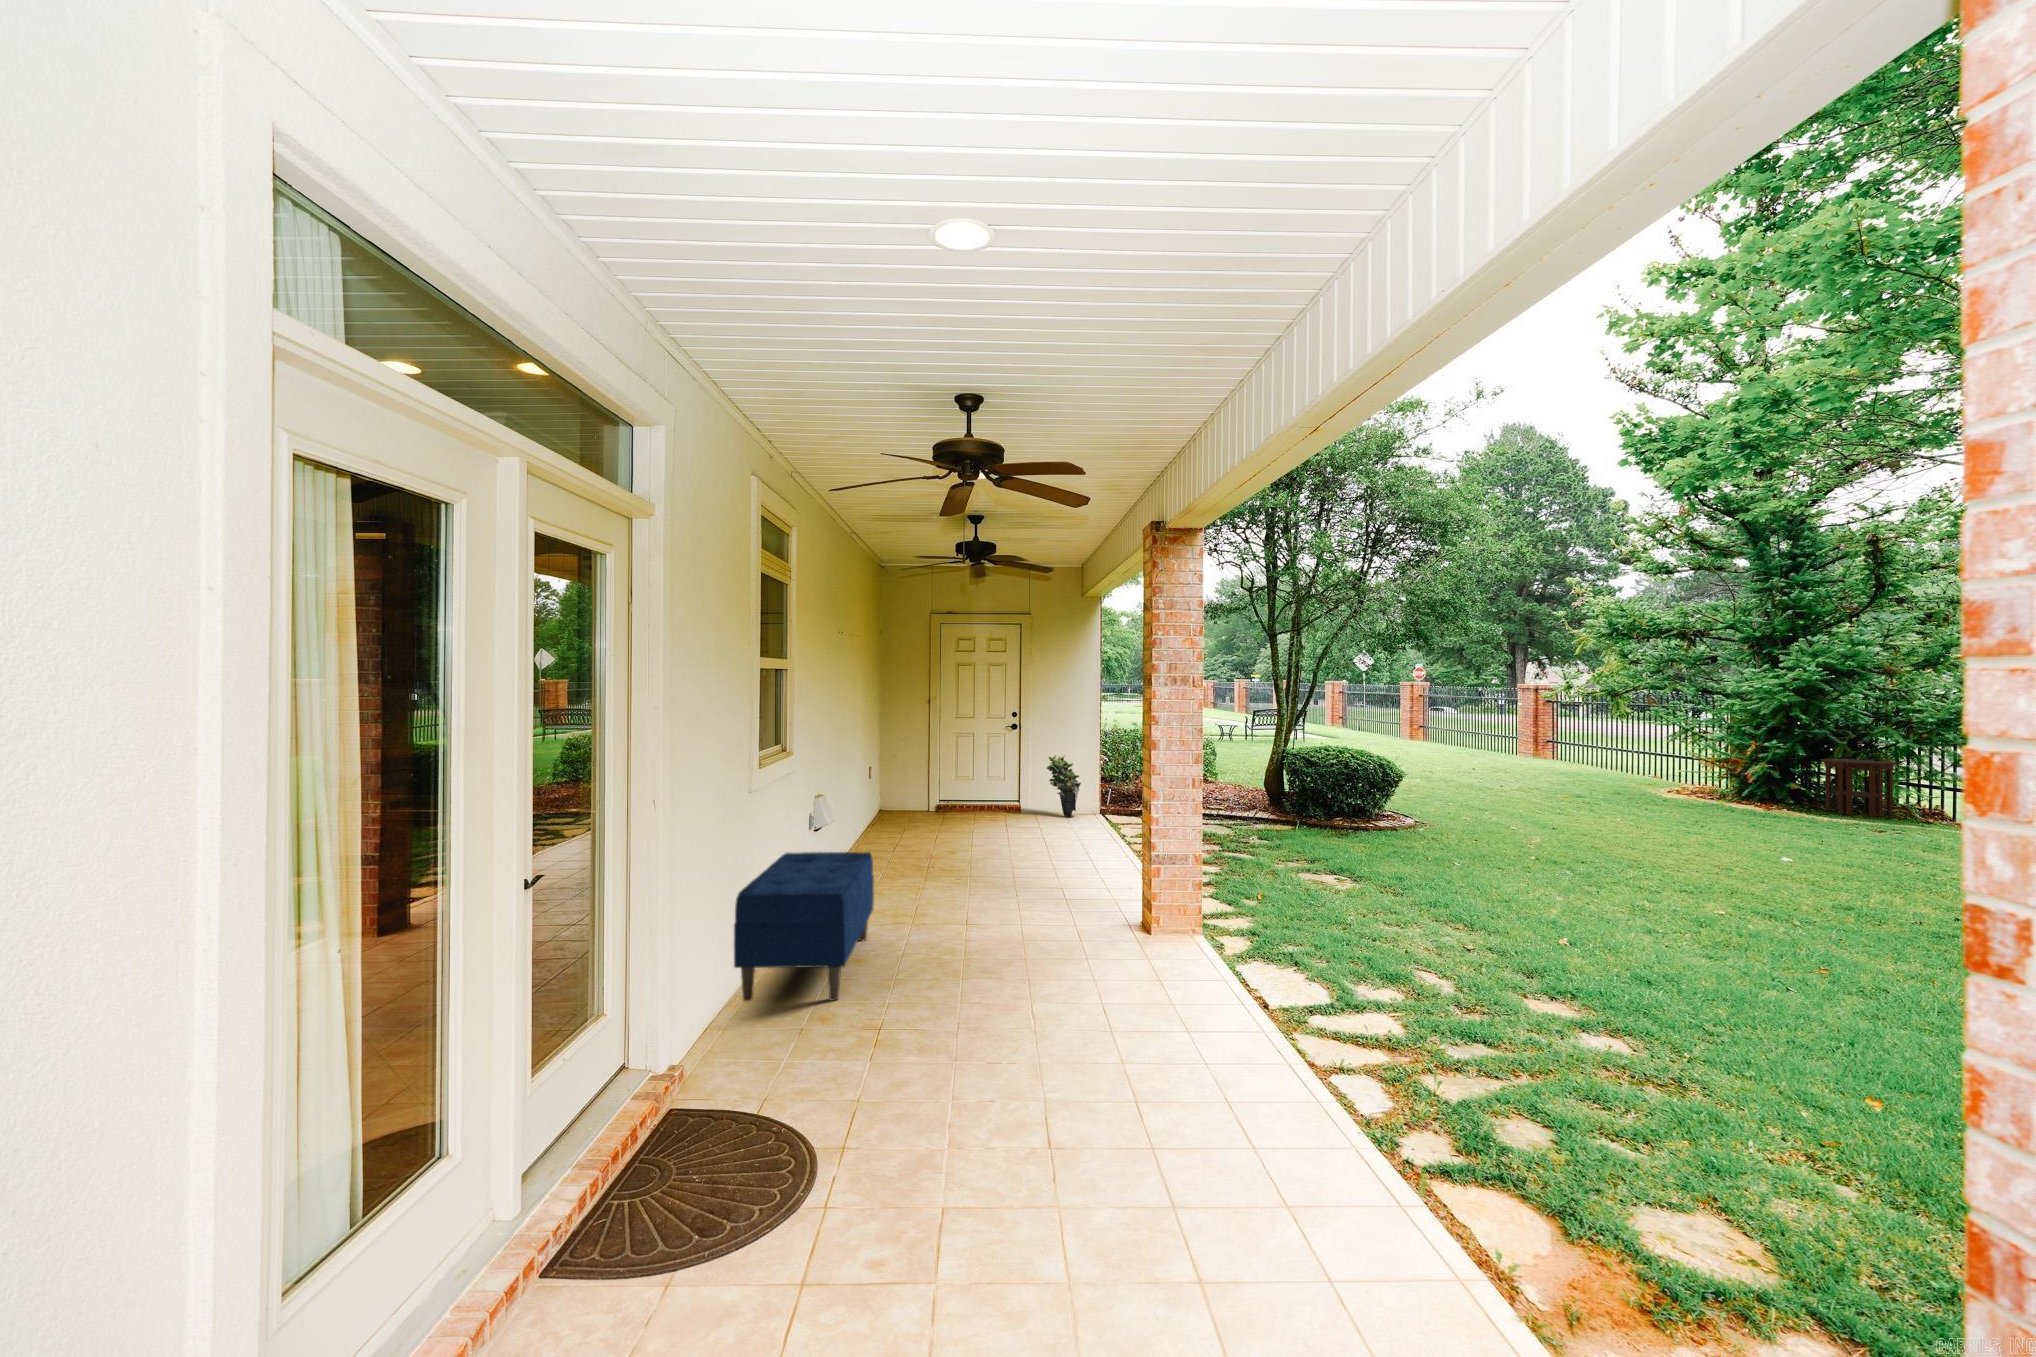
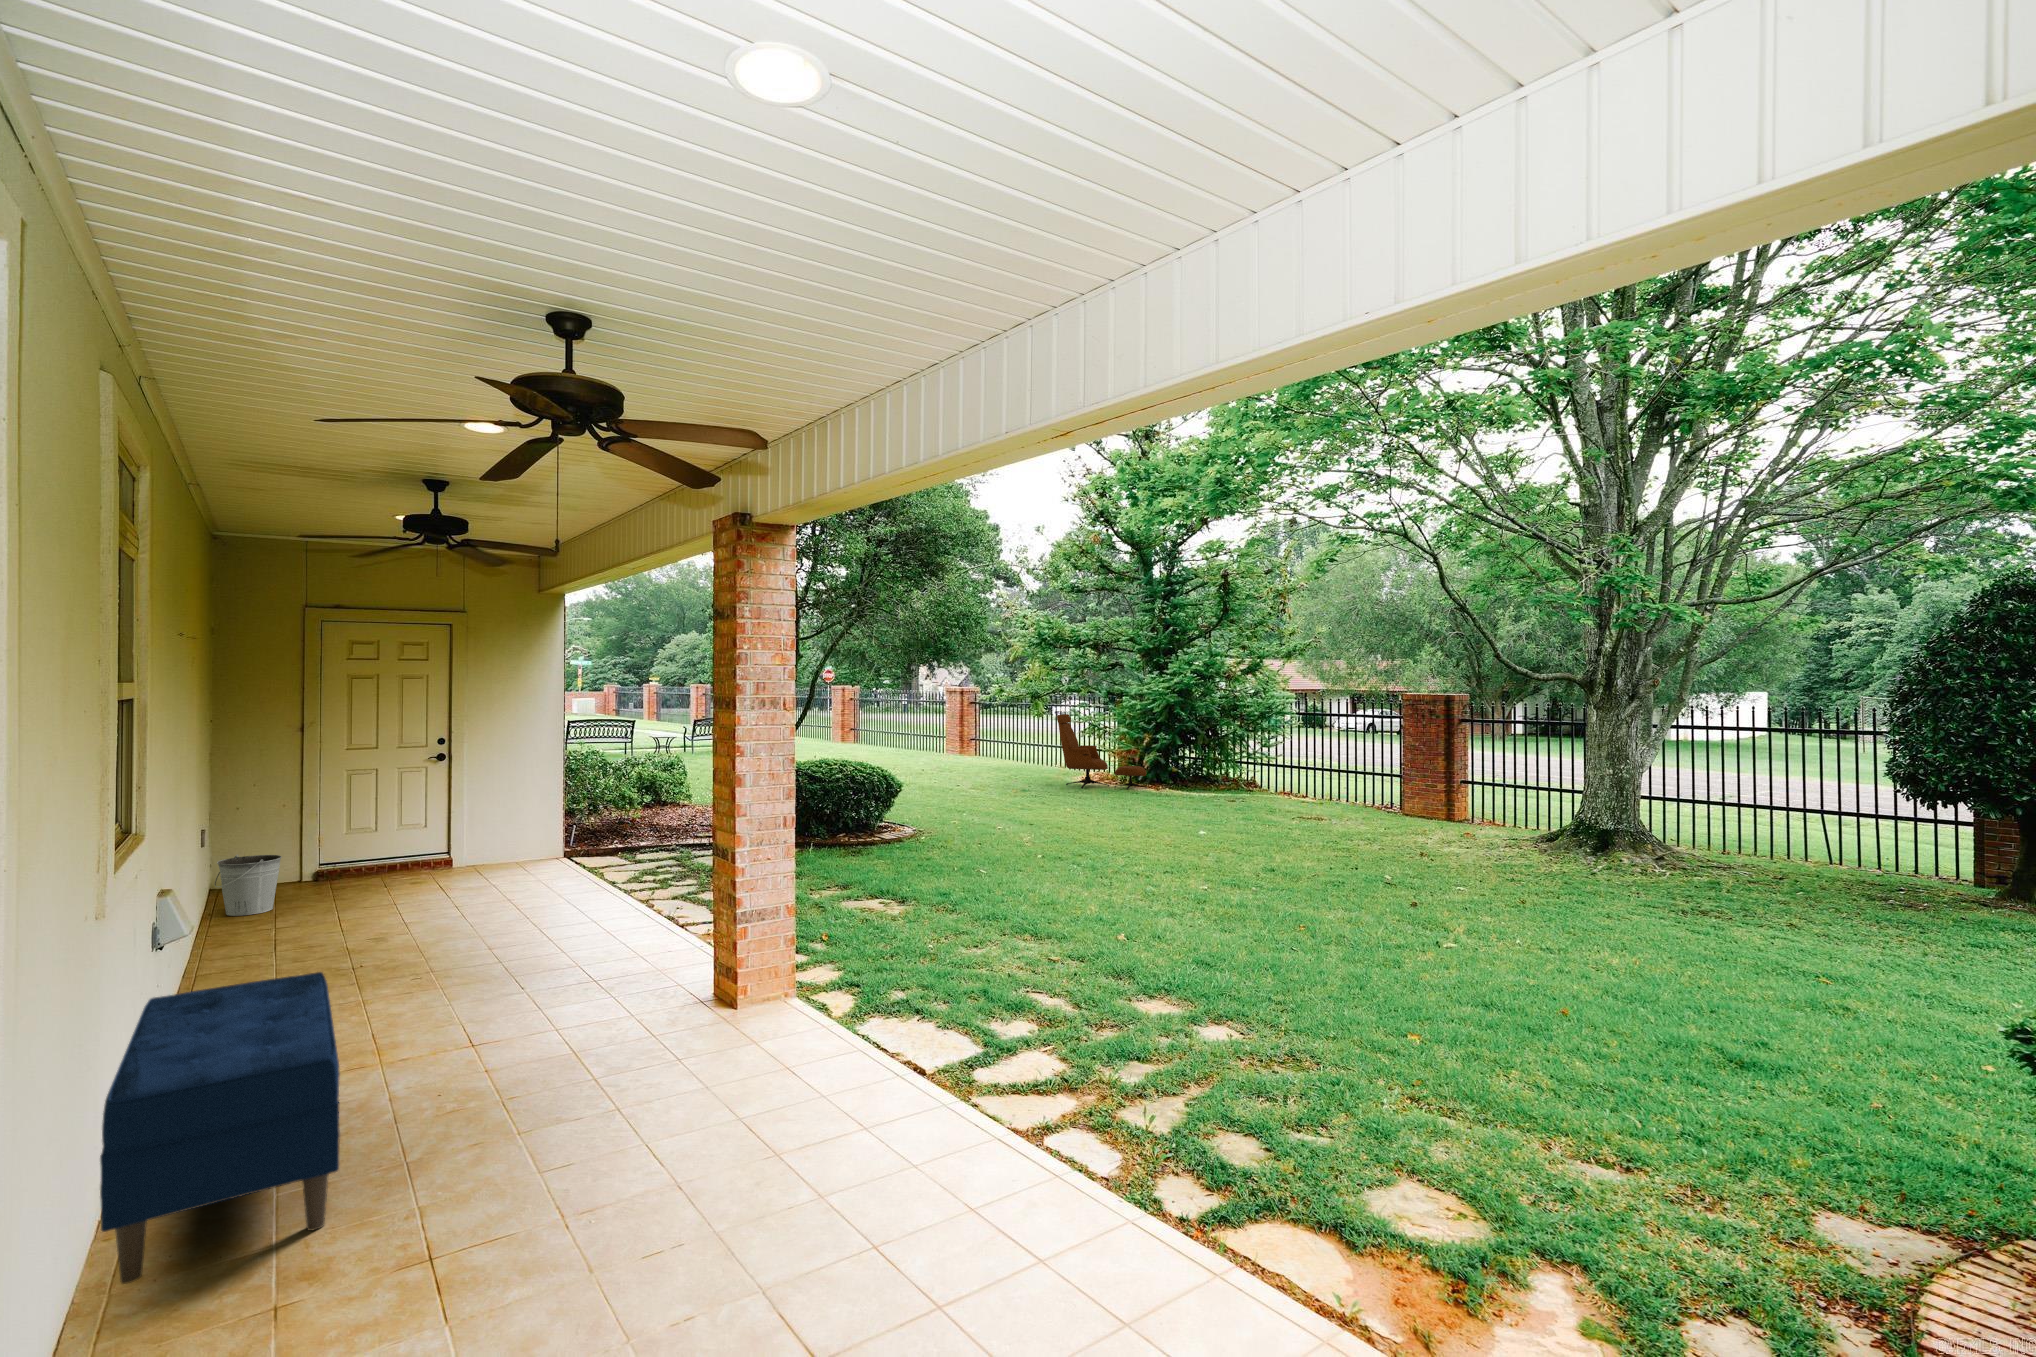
lounge chair: none [1627,714,1755,806] -> present [1057,714,1147,790]
potted plant: present [1047,755,1081,818] -> none [493,788,542,867]
side table: present [1821,758,1897,816] -> none [1188,746,1233,790]
bucket: none [873,787,910,828] -> present [214,855,282,916]

